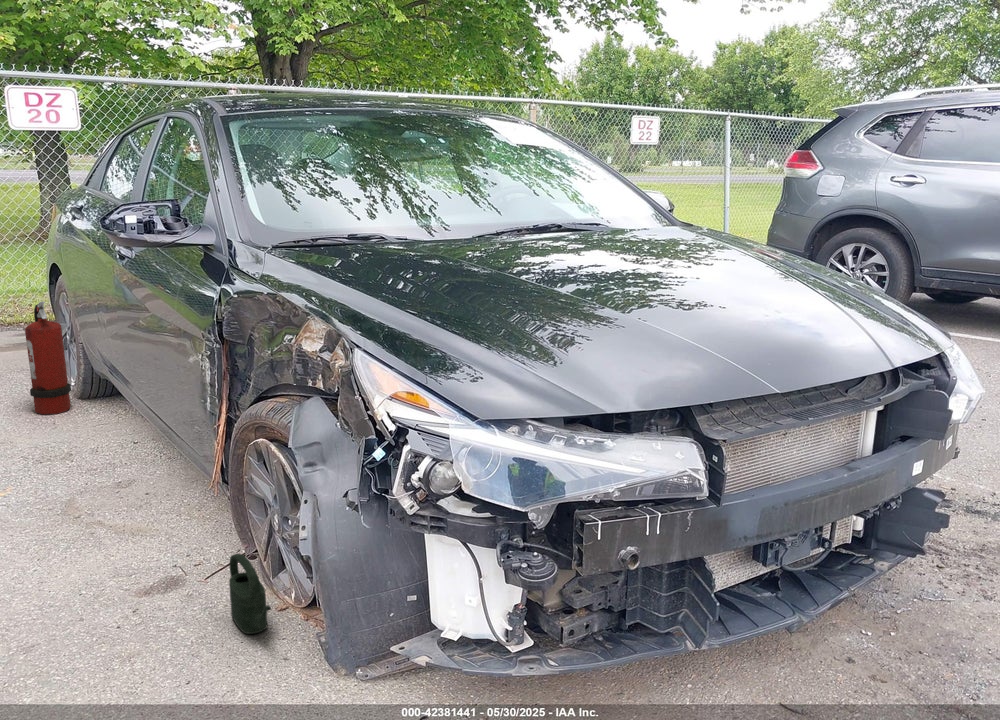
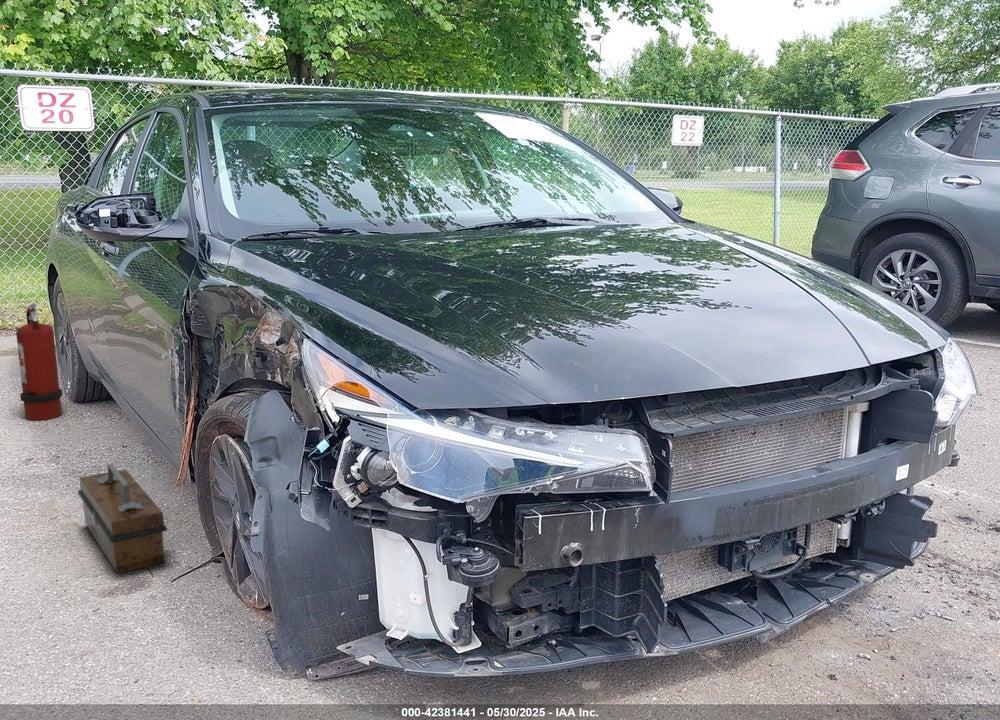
toolbox: none [102,462,196,570] -> present [78,464,167,573]
watering can: present [229,554,271,634] -> none [192,555,229,637]

